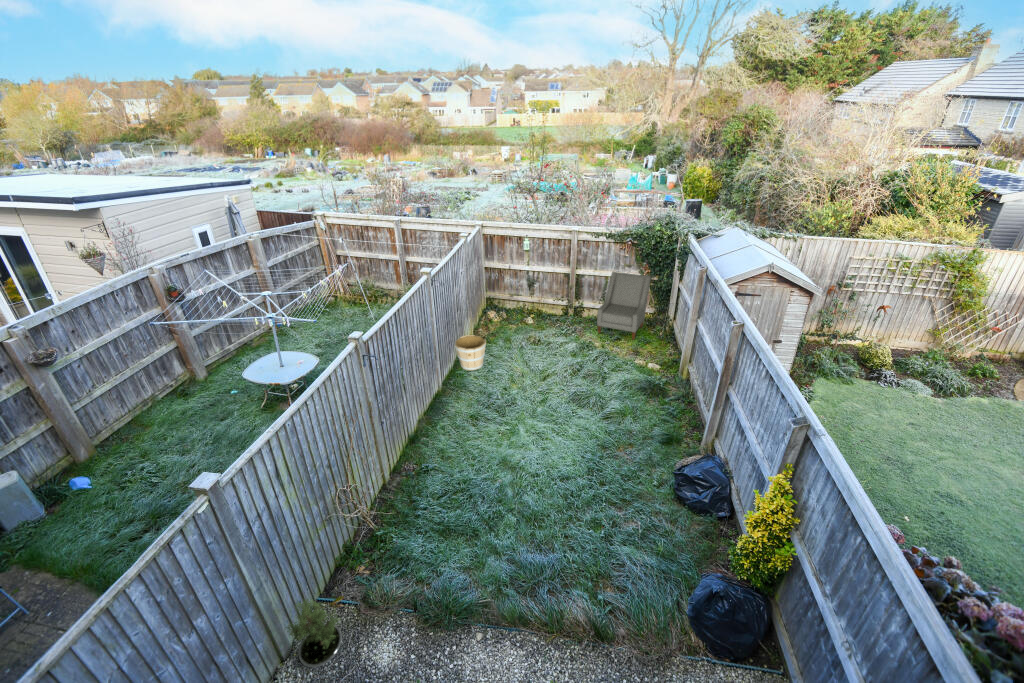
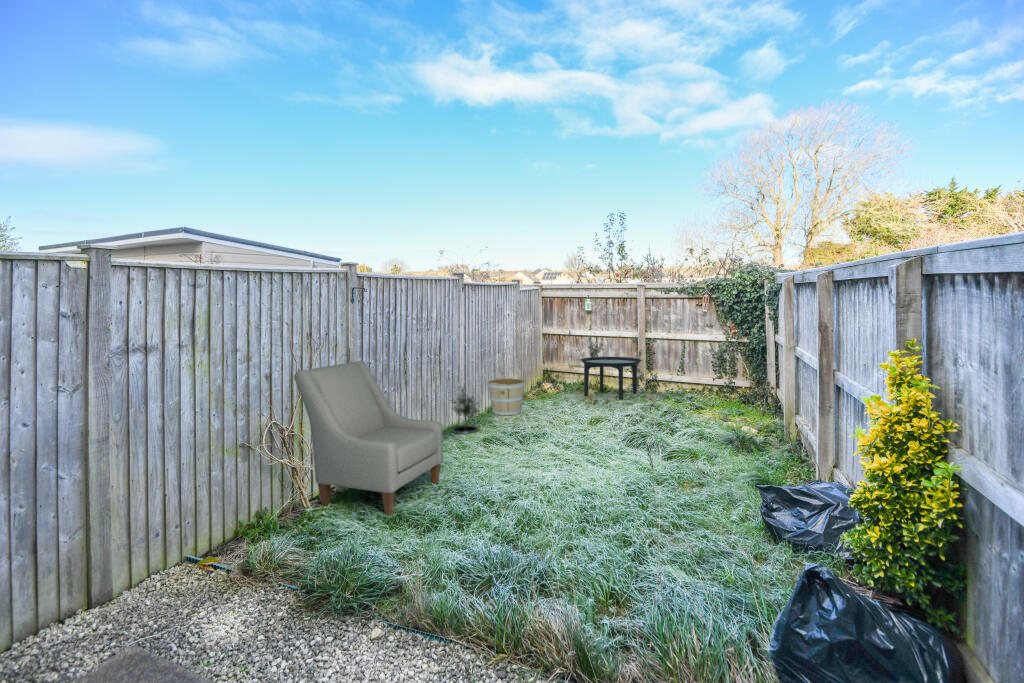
chair: present [597,272,651,340] -> present [294,361,443,515]
round table: none [523,288,574,332] -> present [581,357,642,399]
potted tree: present [287,599,342,667] -> present [452,386,480,434]

